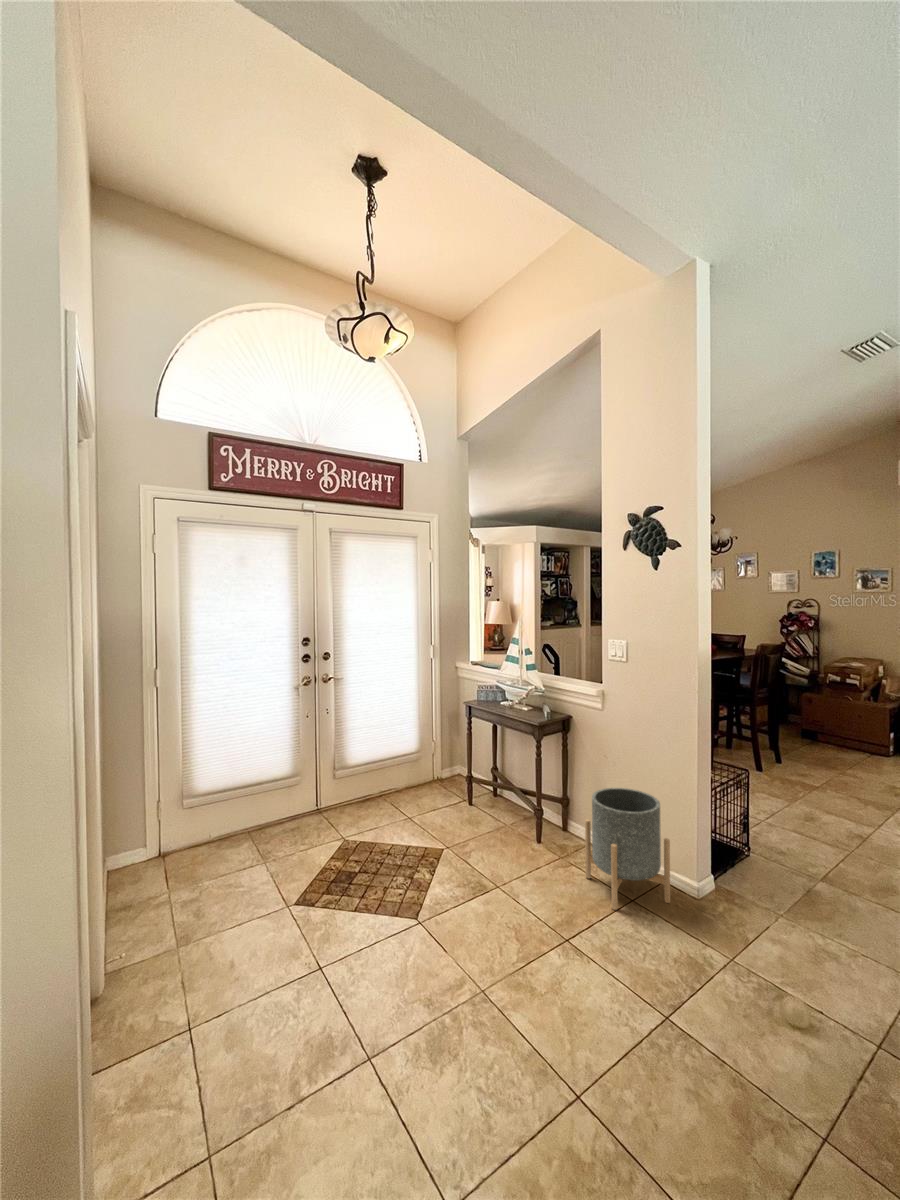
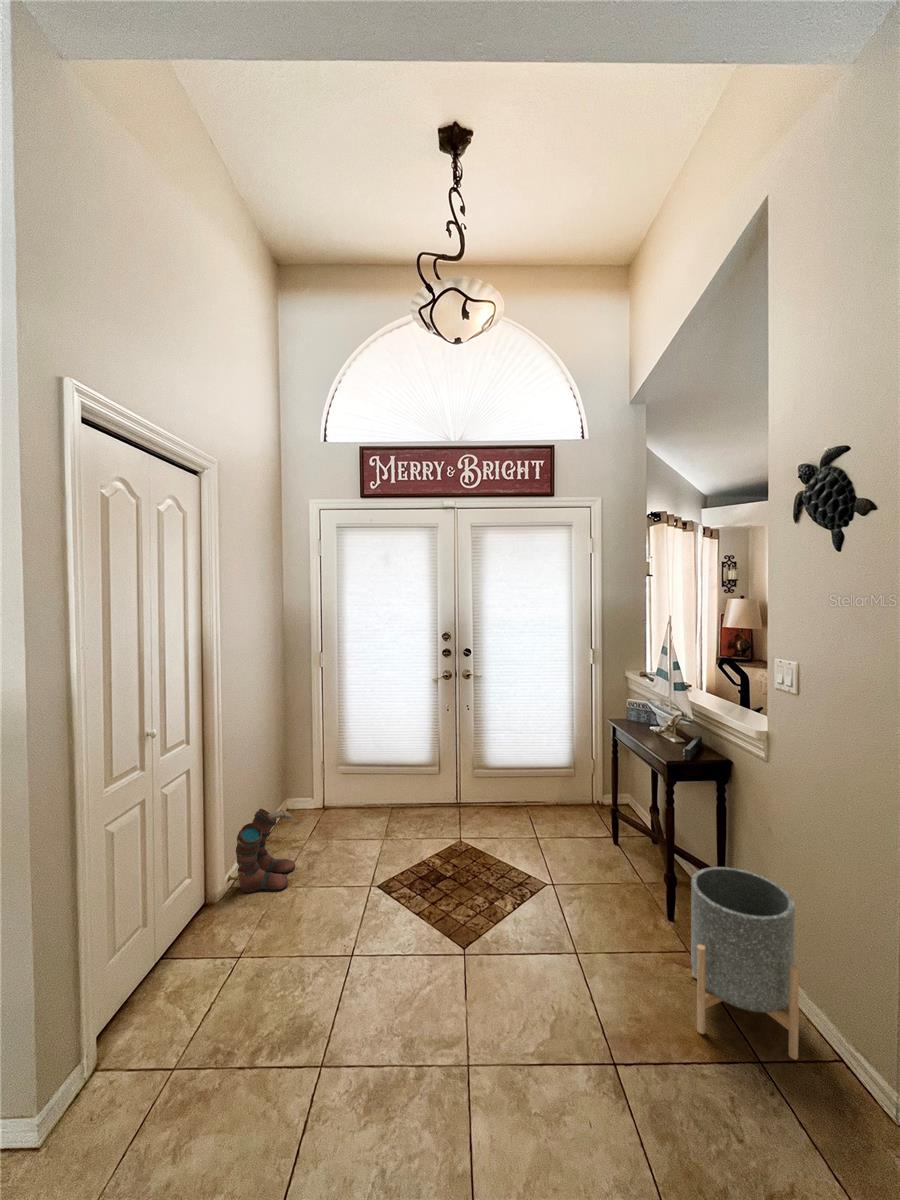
boots: none [114,851,185,958] -> present [236,809,295,893]

